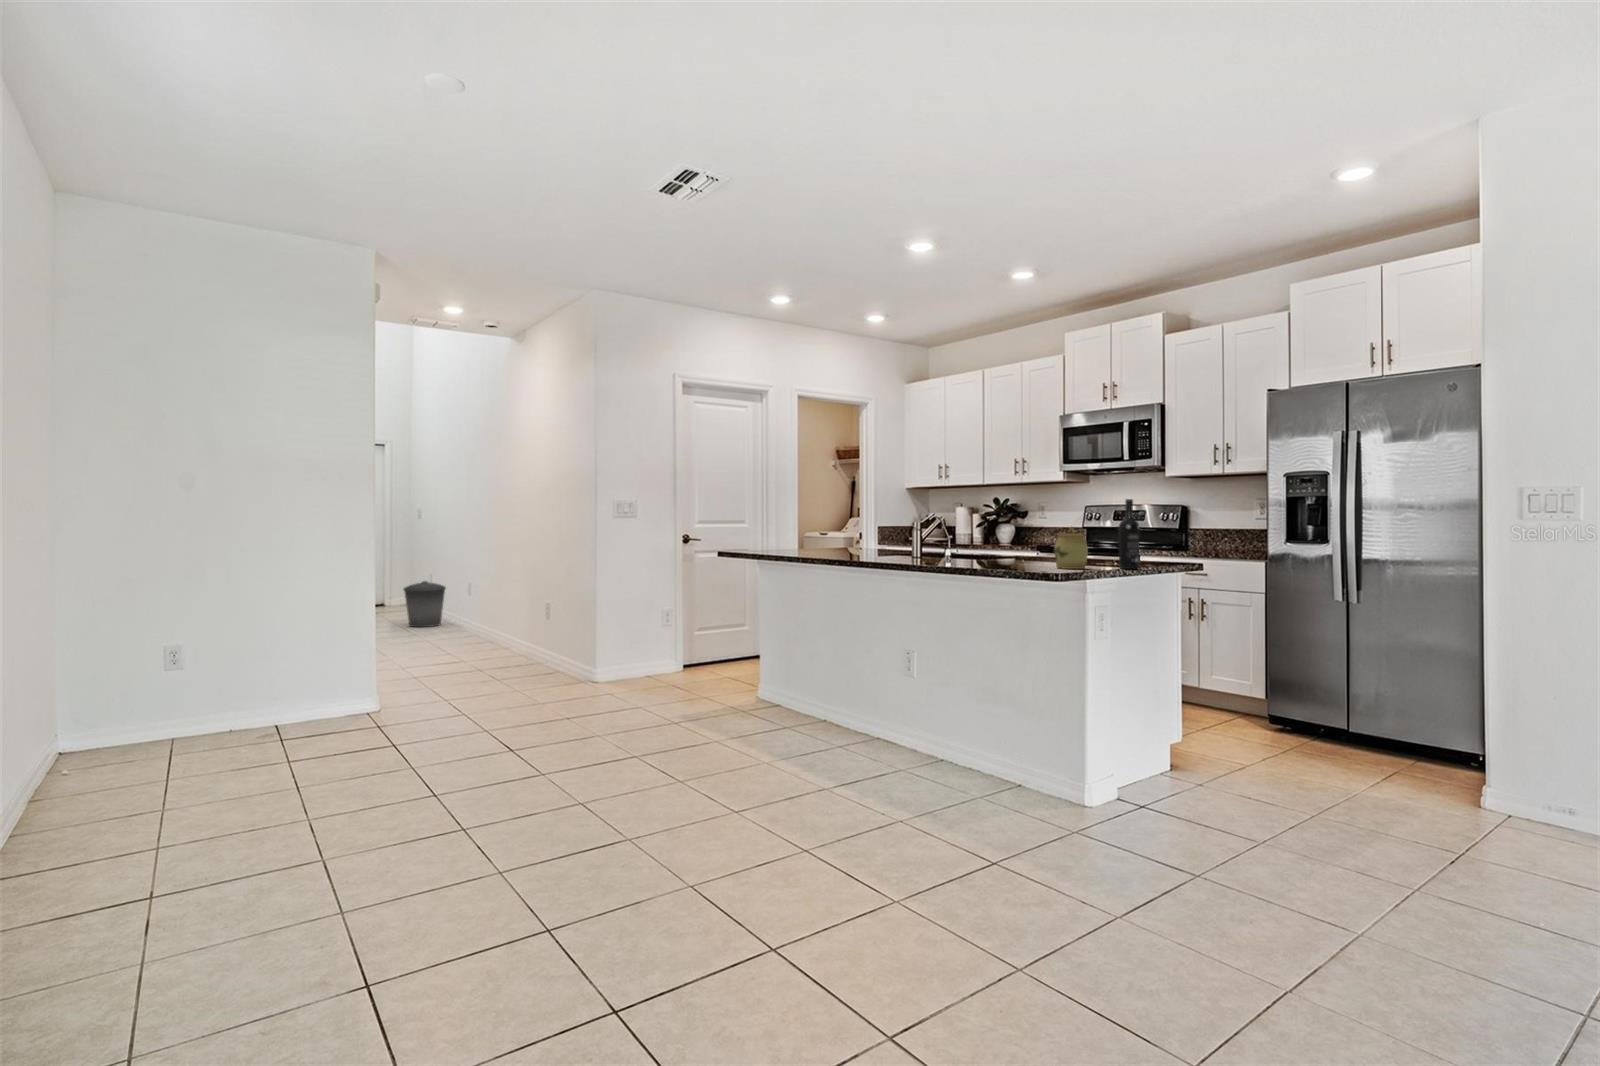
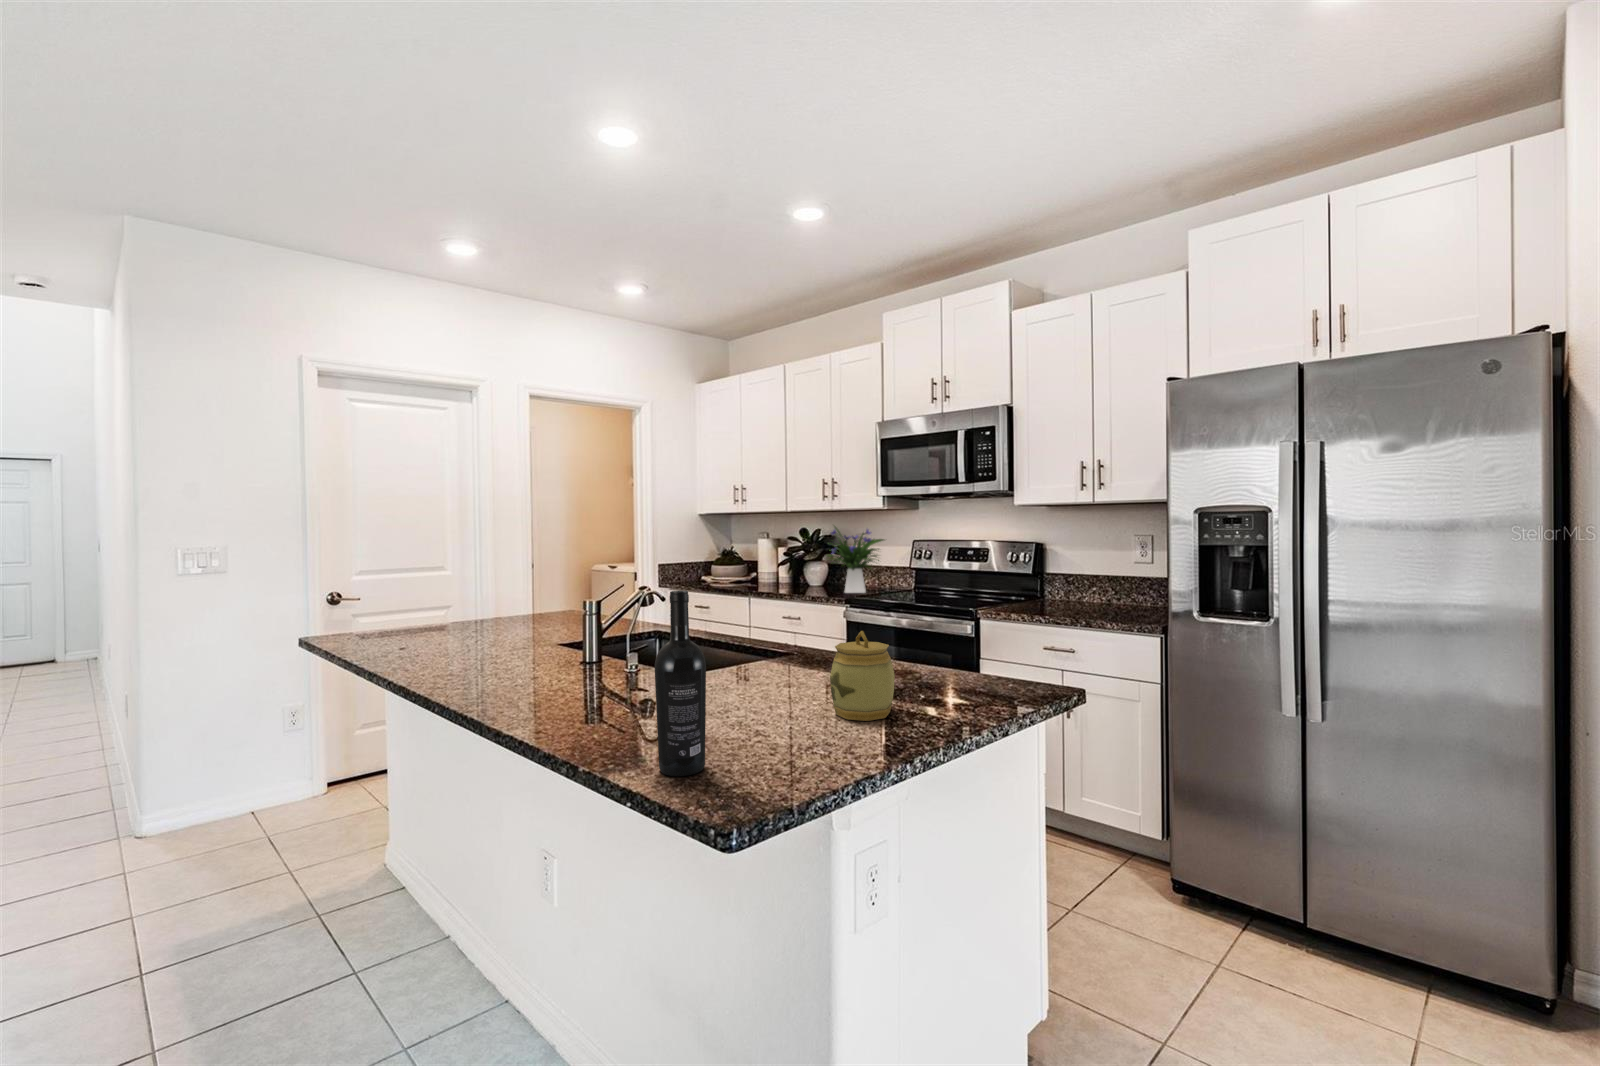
flower arrangement: none [1011,494,1064,548] -> present [828,526,884,593]
wine bottle: present [1118,499,1140,569] -> present [655,591,706,776]
trash can: present [404,581,446,627] -> none [27,642,103,707]

